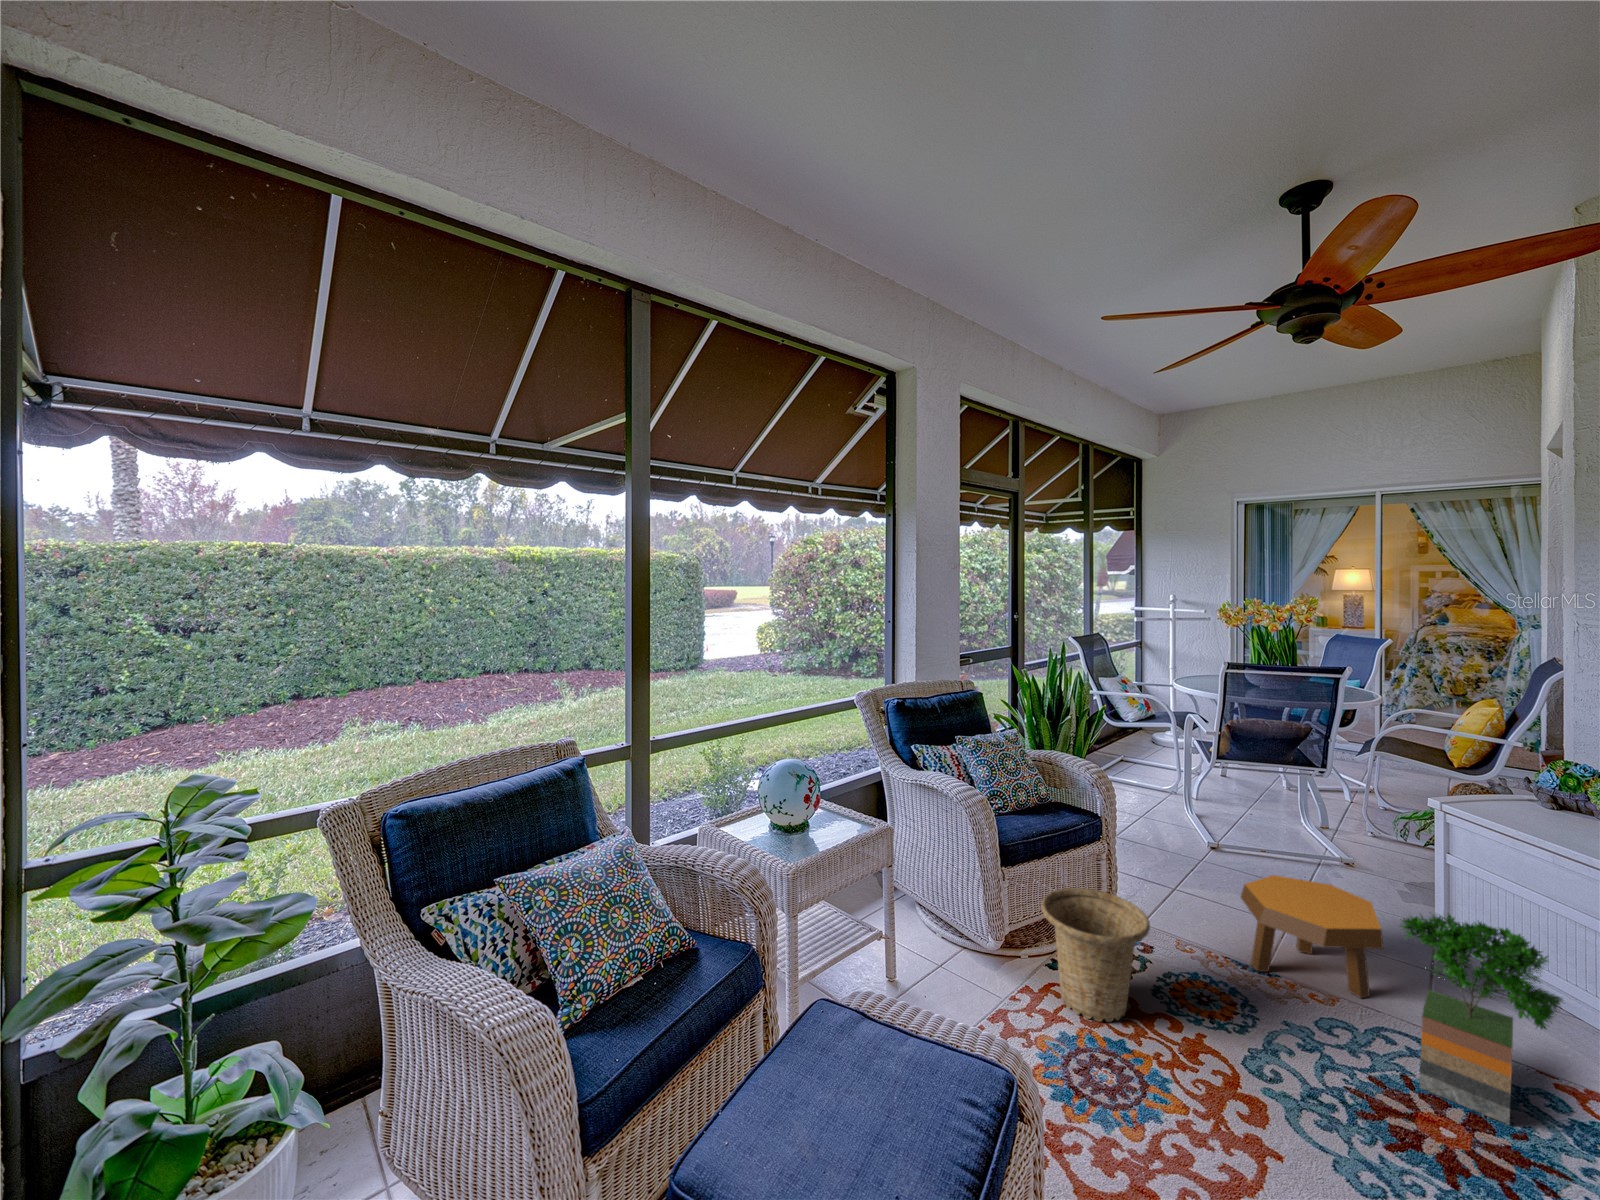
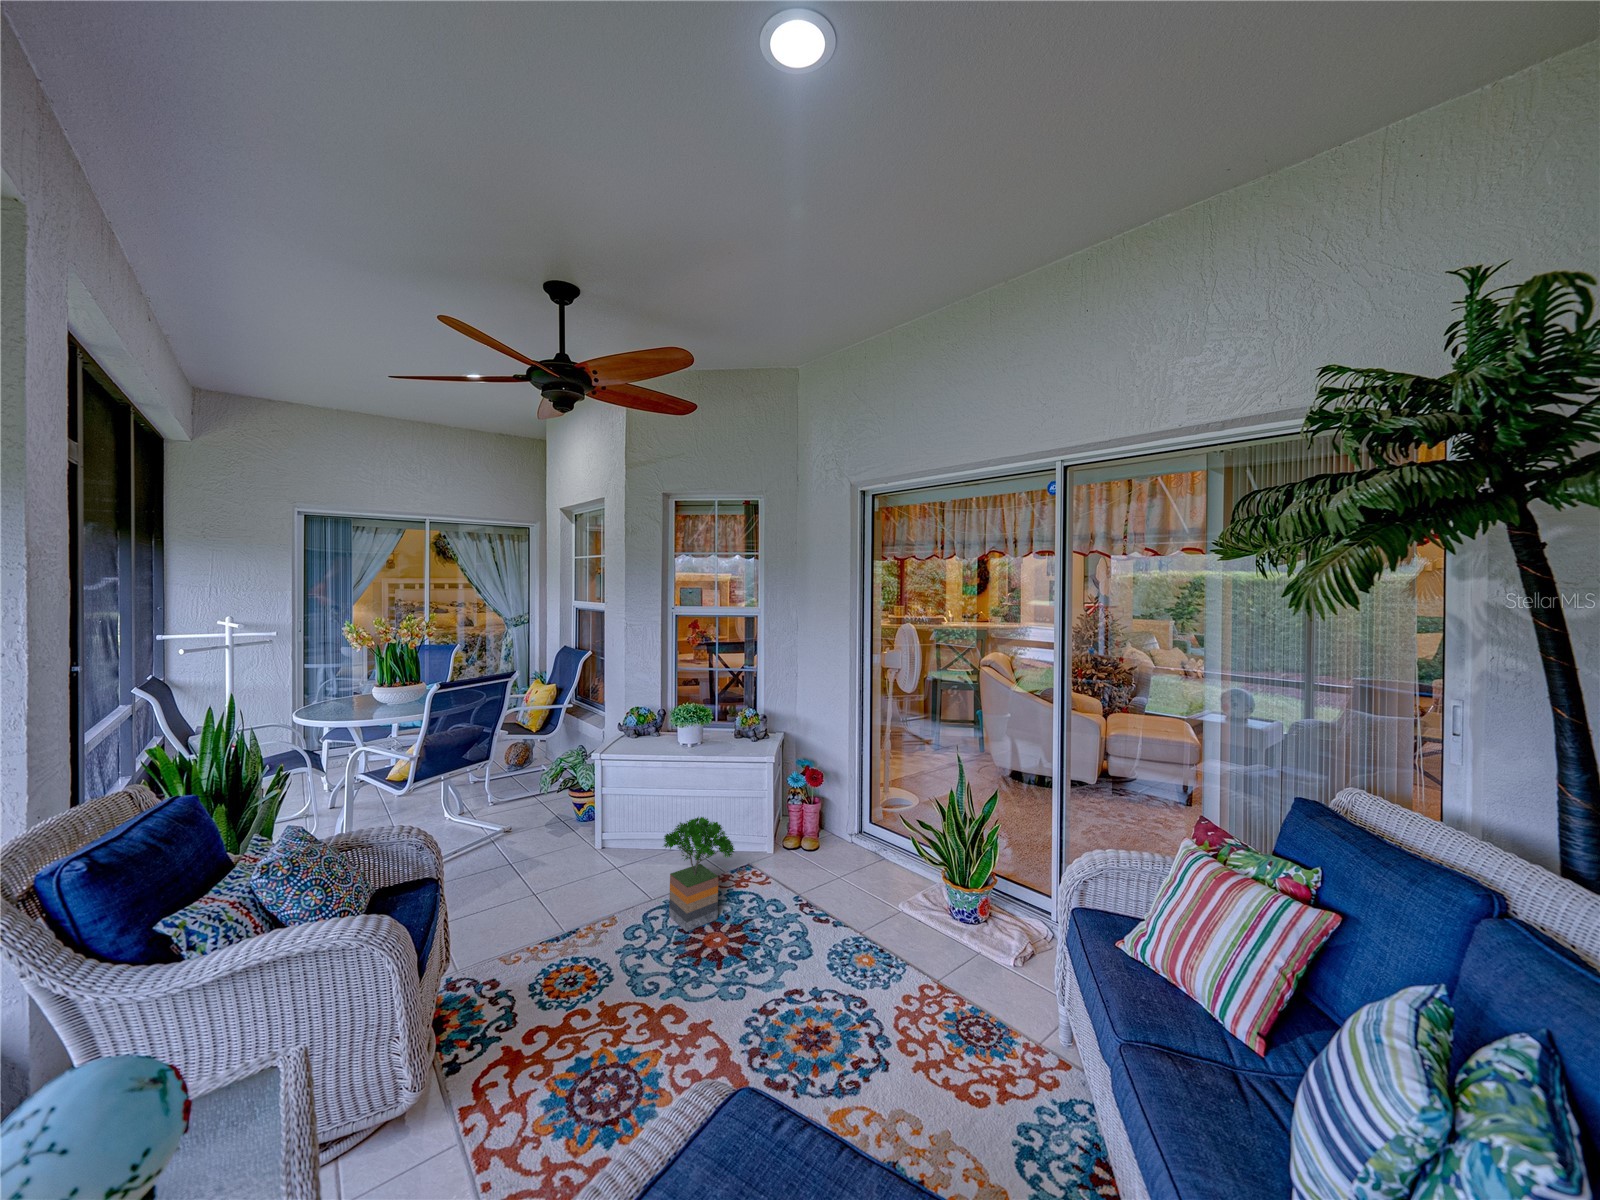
footstool: present [1241,875,1384,998] -> none [537,845,629,938]
basket: present [1041,888,1150,1022] -> none [468,936,578,1083]

